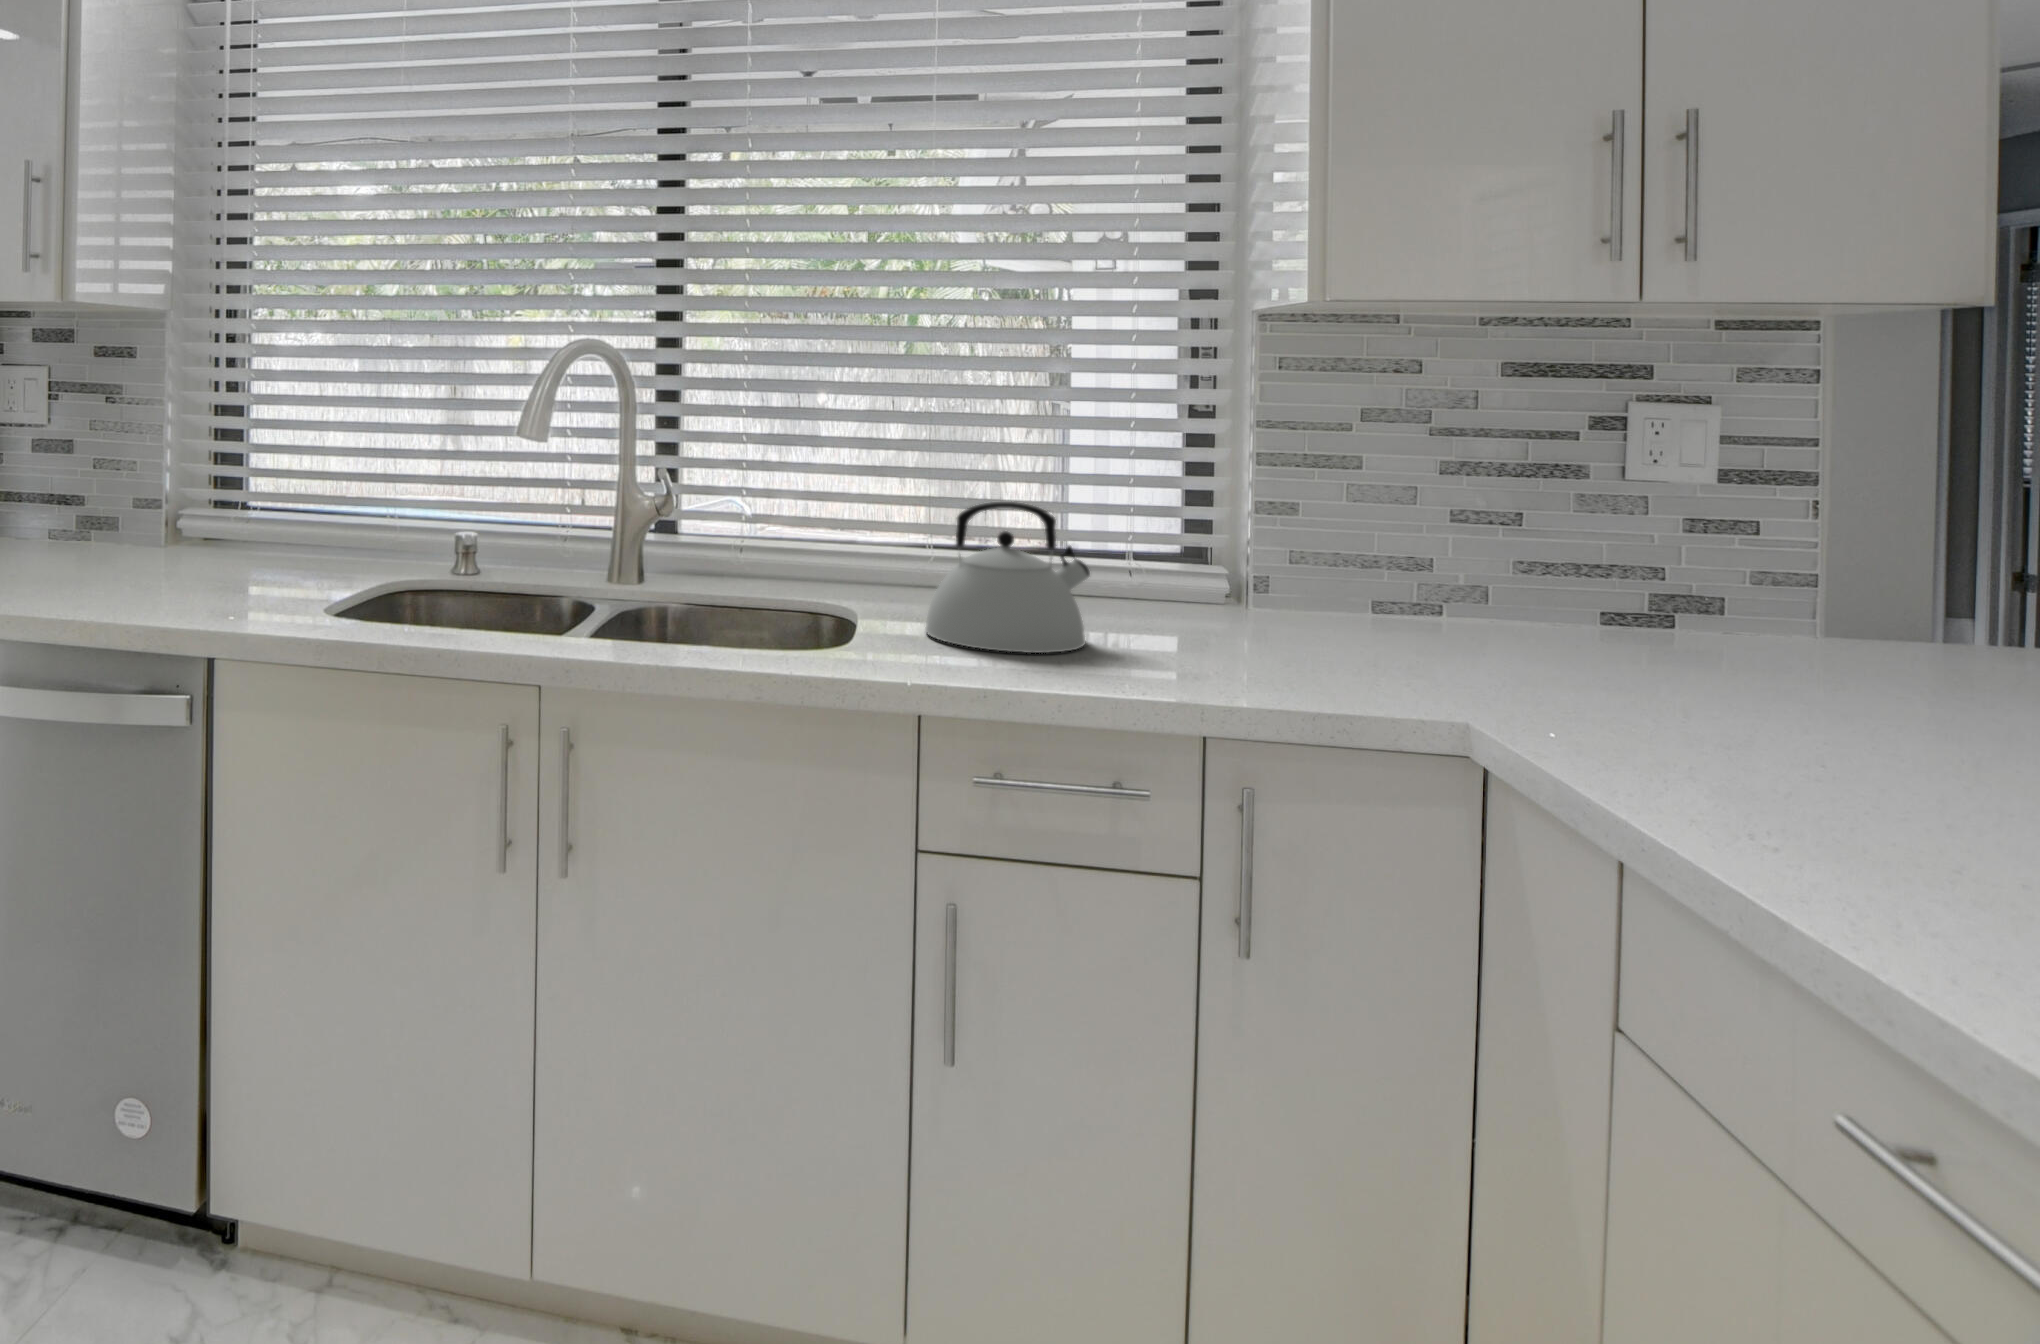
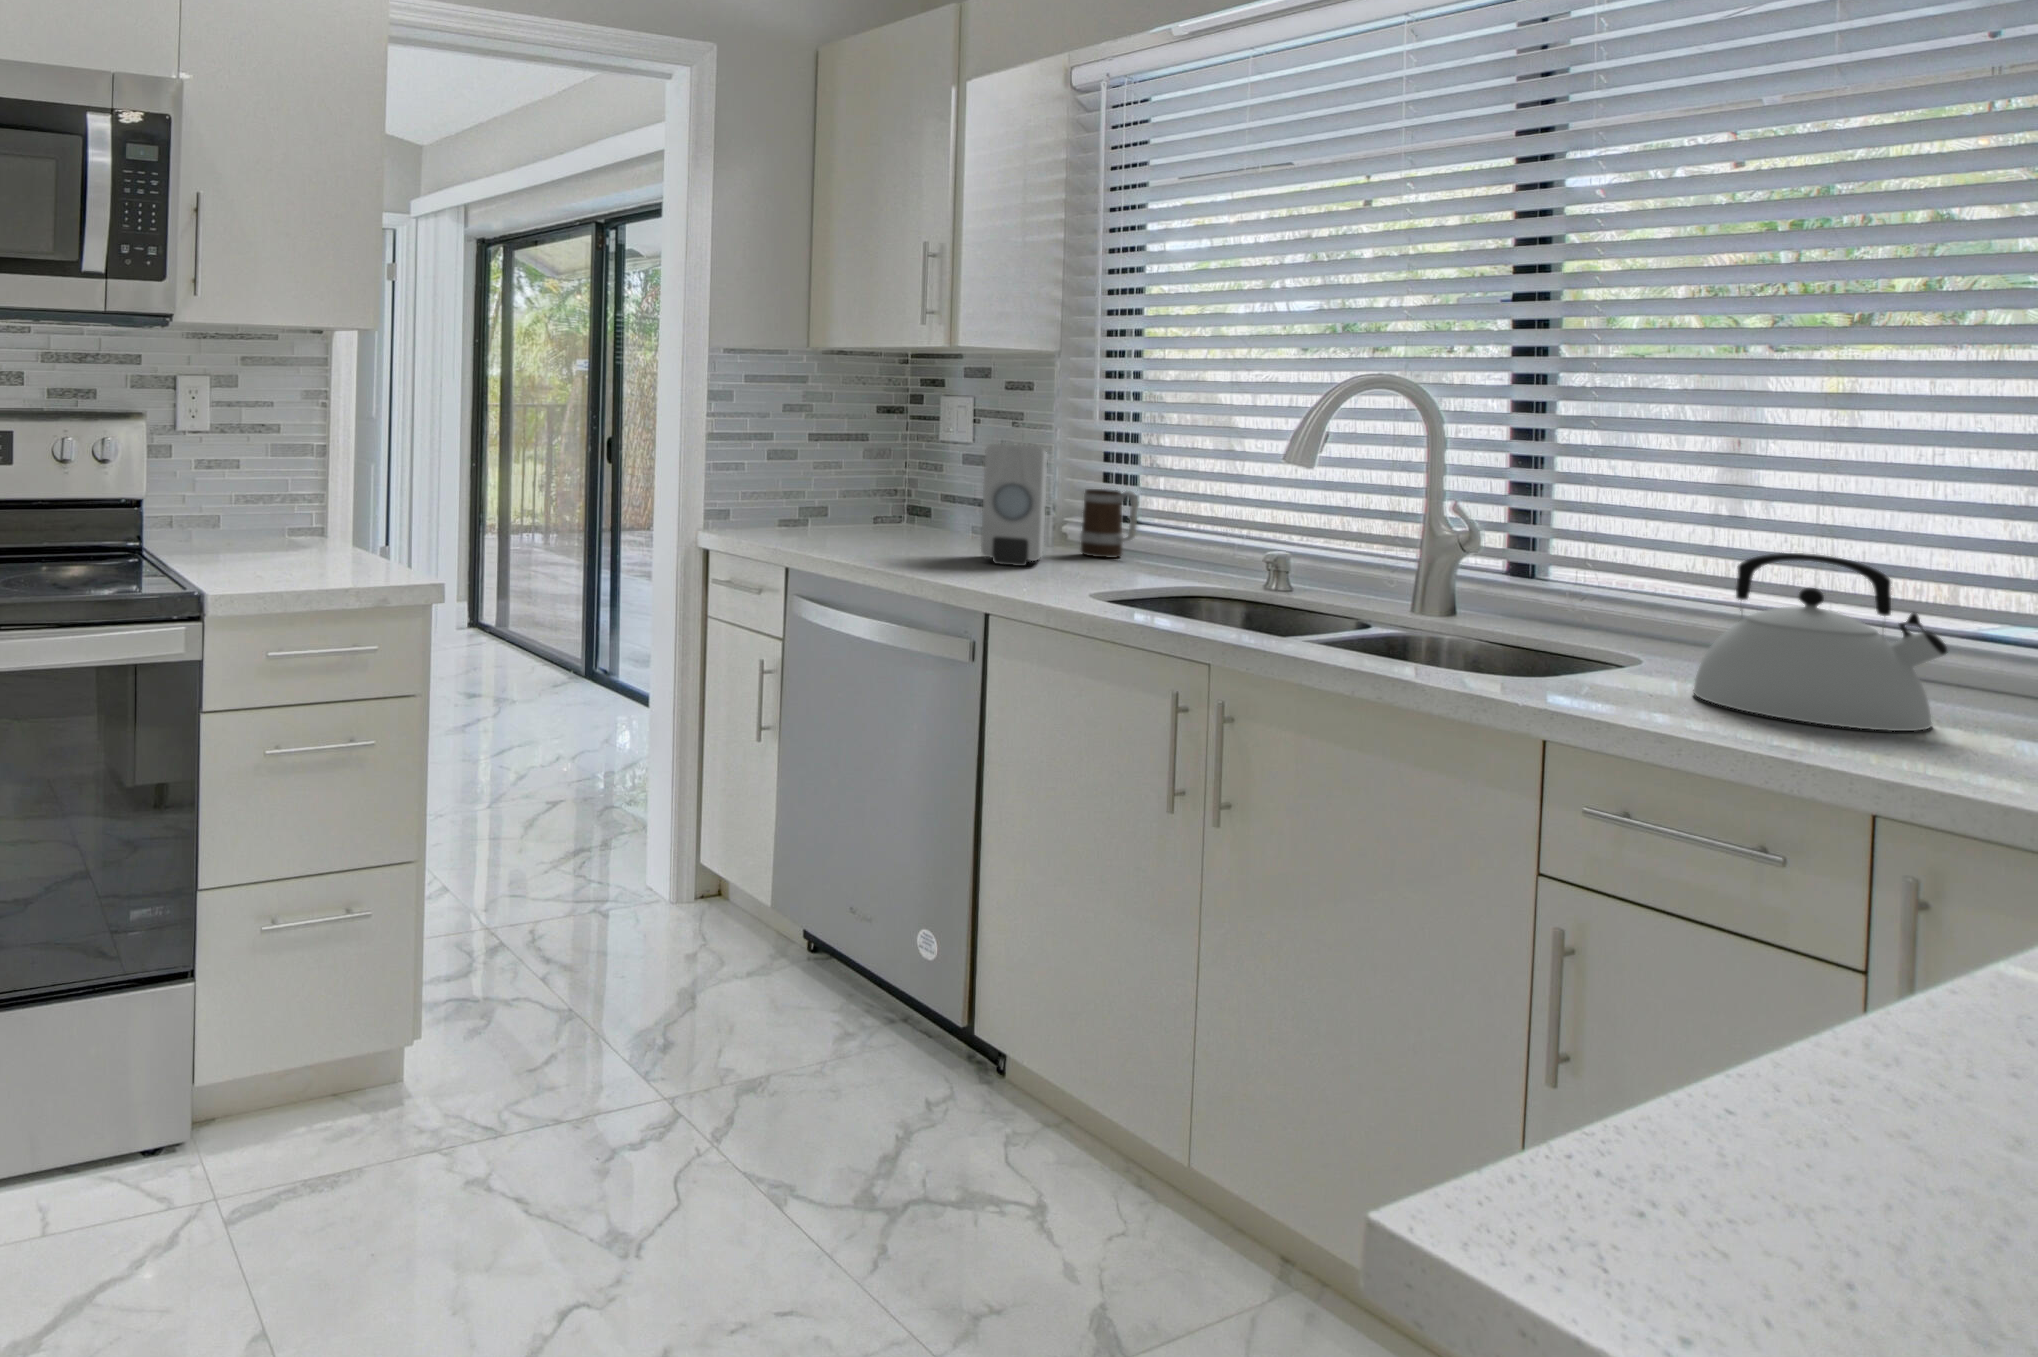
soap dispenser: none [127,431,212,583] -> present [981,444,1047,566]
mug: none [216,475,283,556] -> present [1080,489,1138,557]

